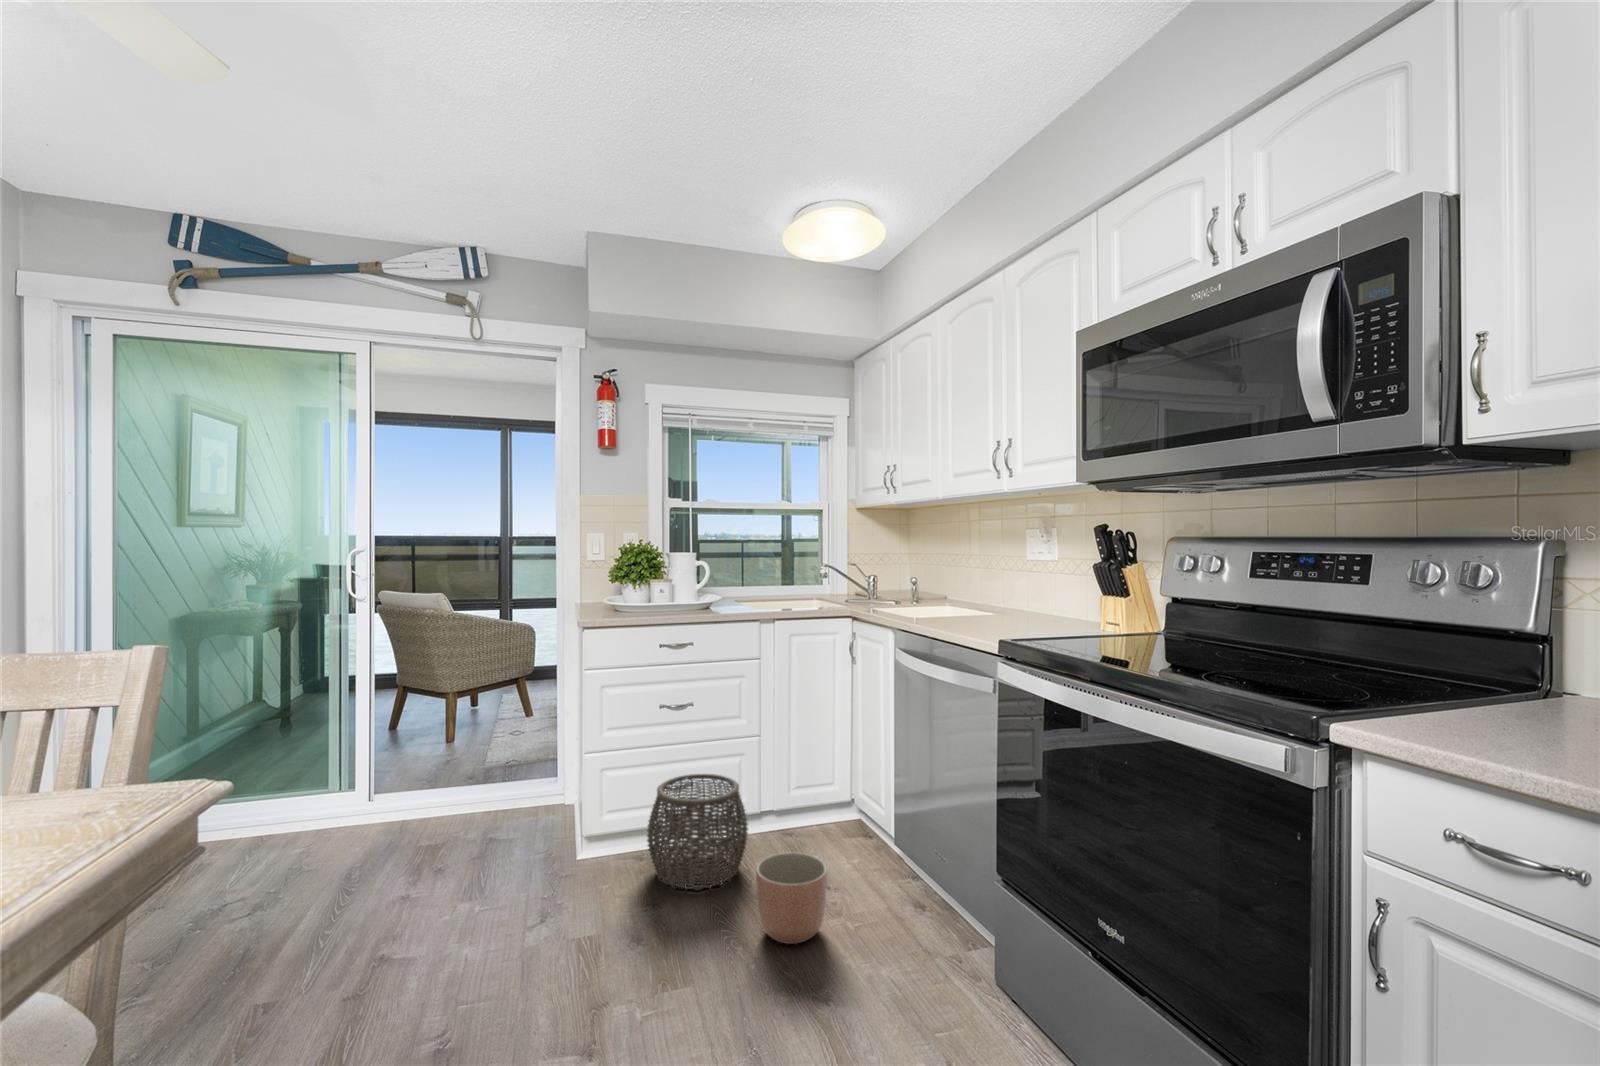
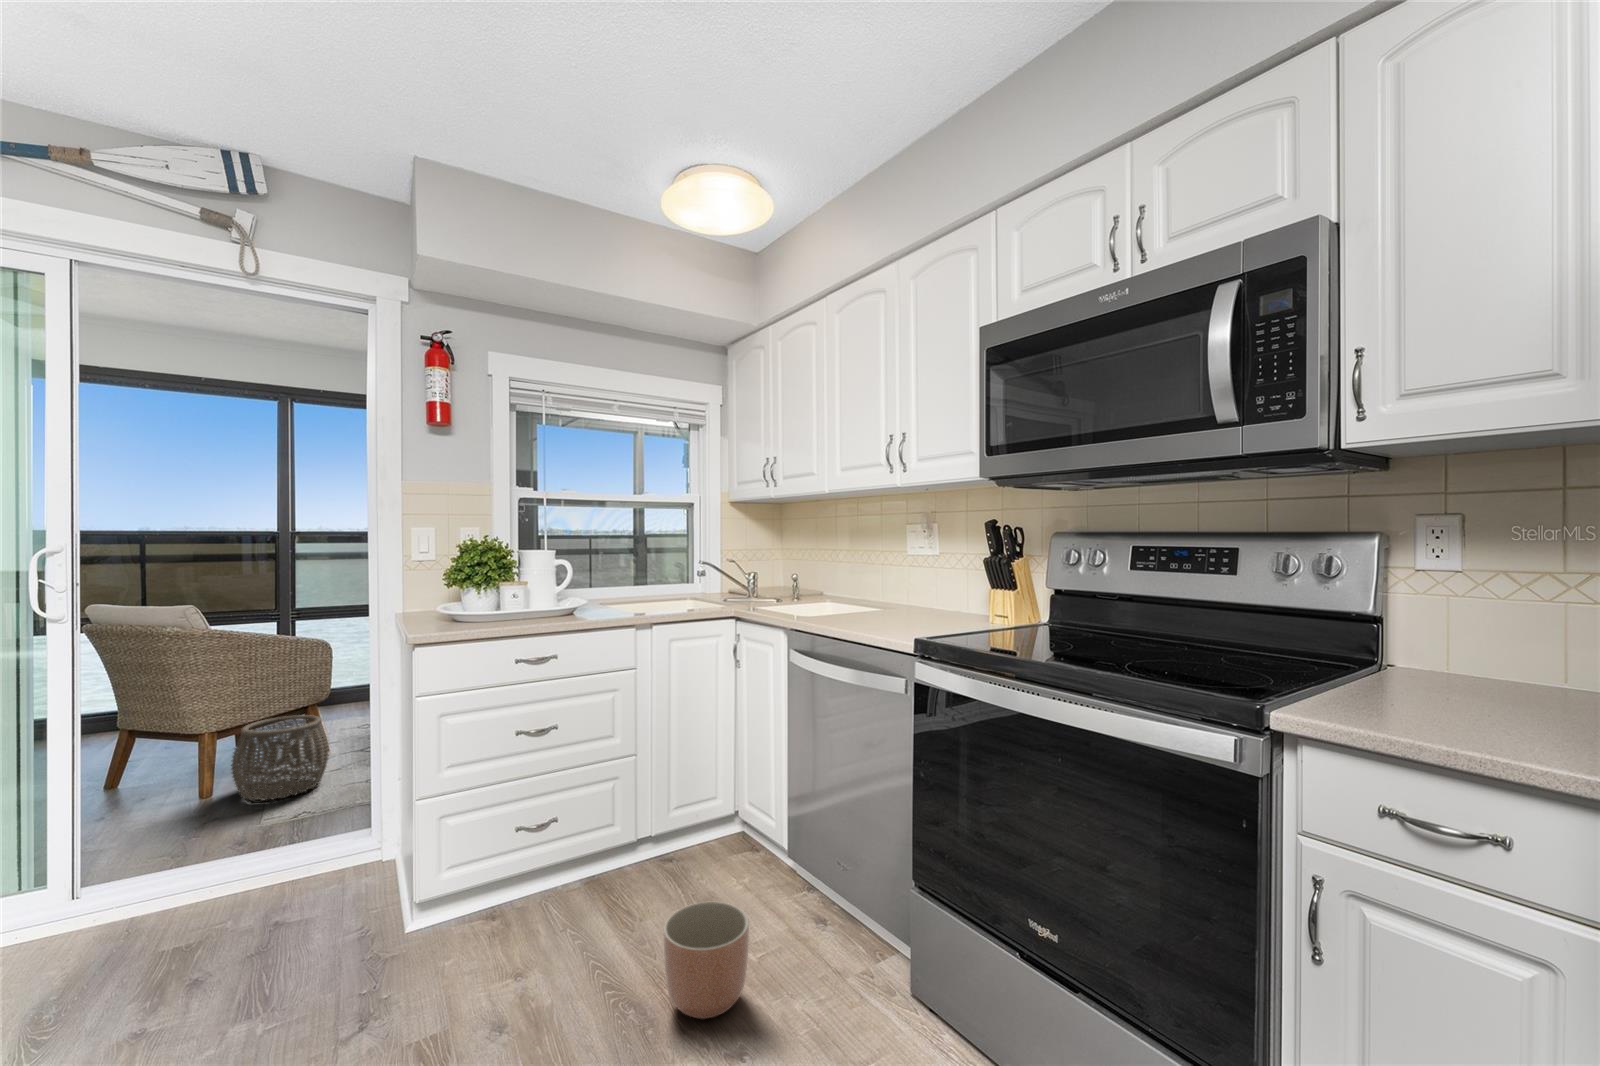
woven basket: present [647,774,748,890] -> present [231,715,330,801]

